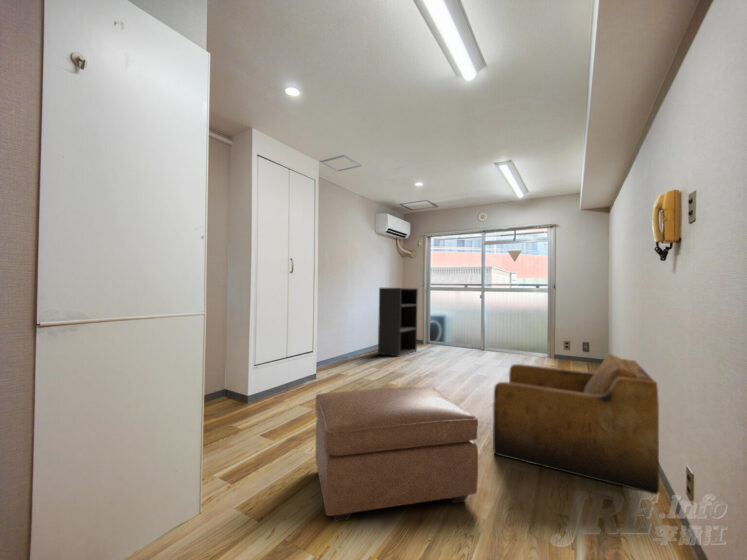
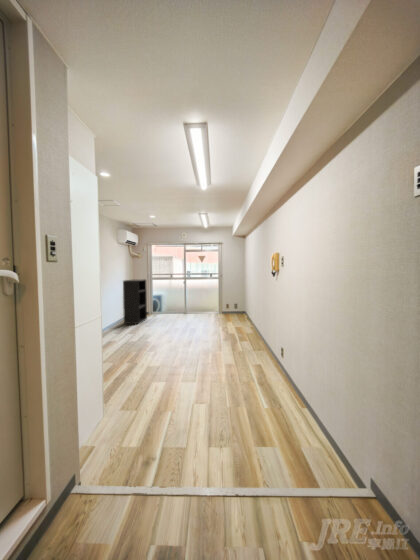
armchair: present [493,355,659,494] -> none [215,312,273,360]
ottoman: present [315,387,478,521] -> none [145,336,220,395]

